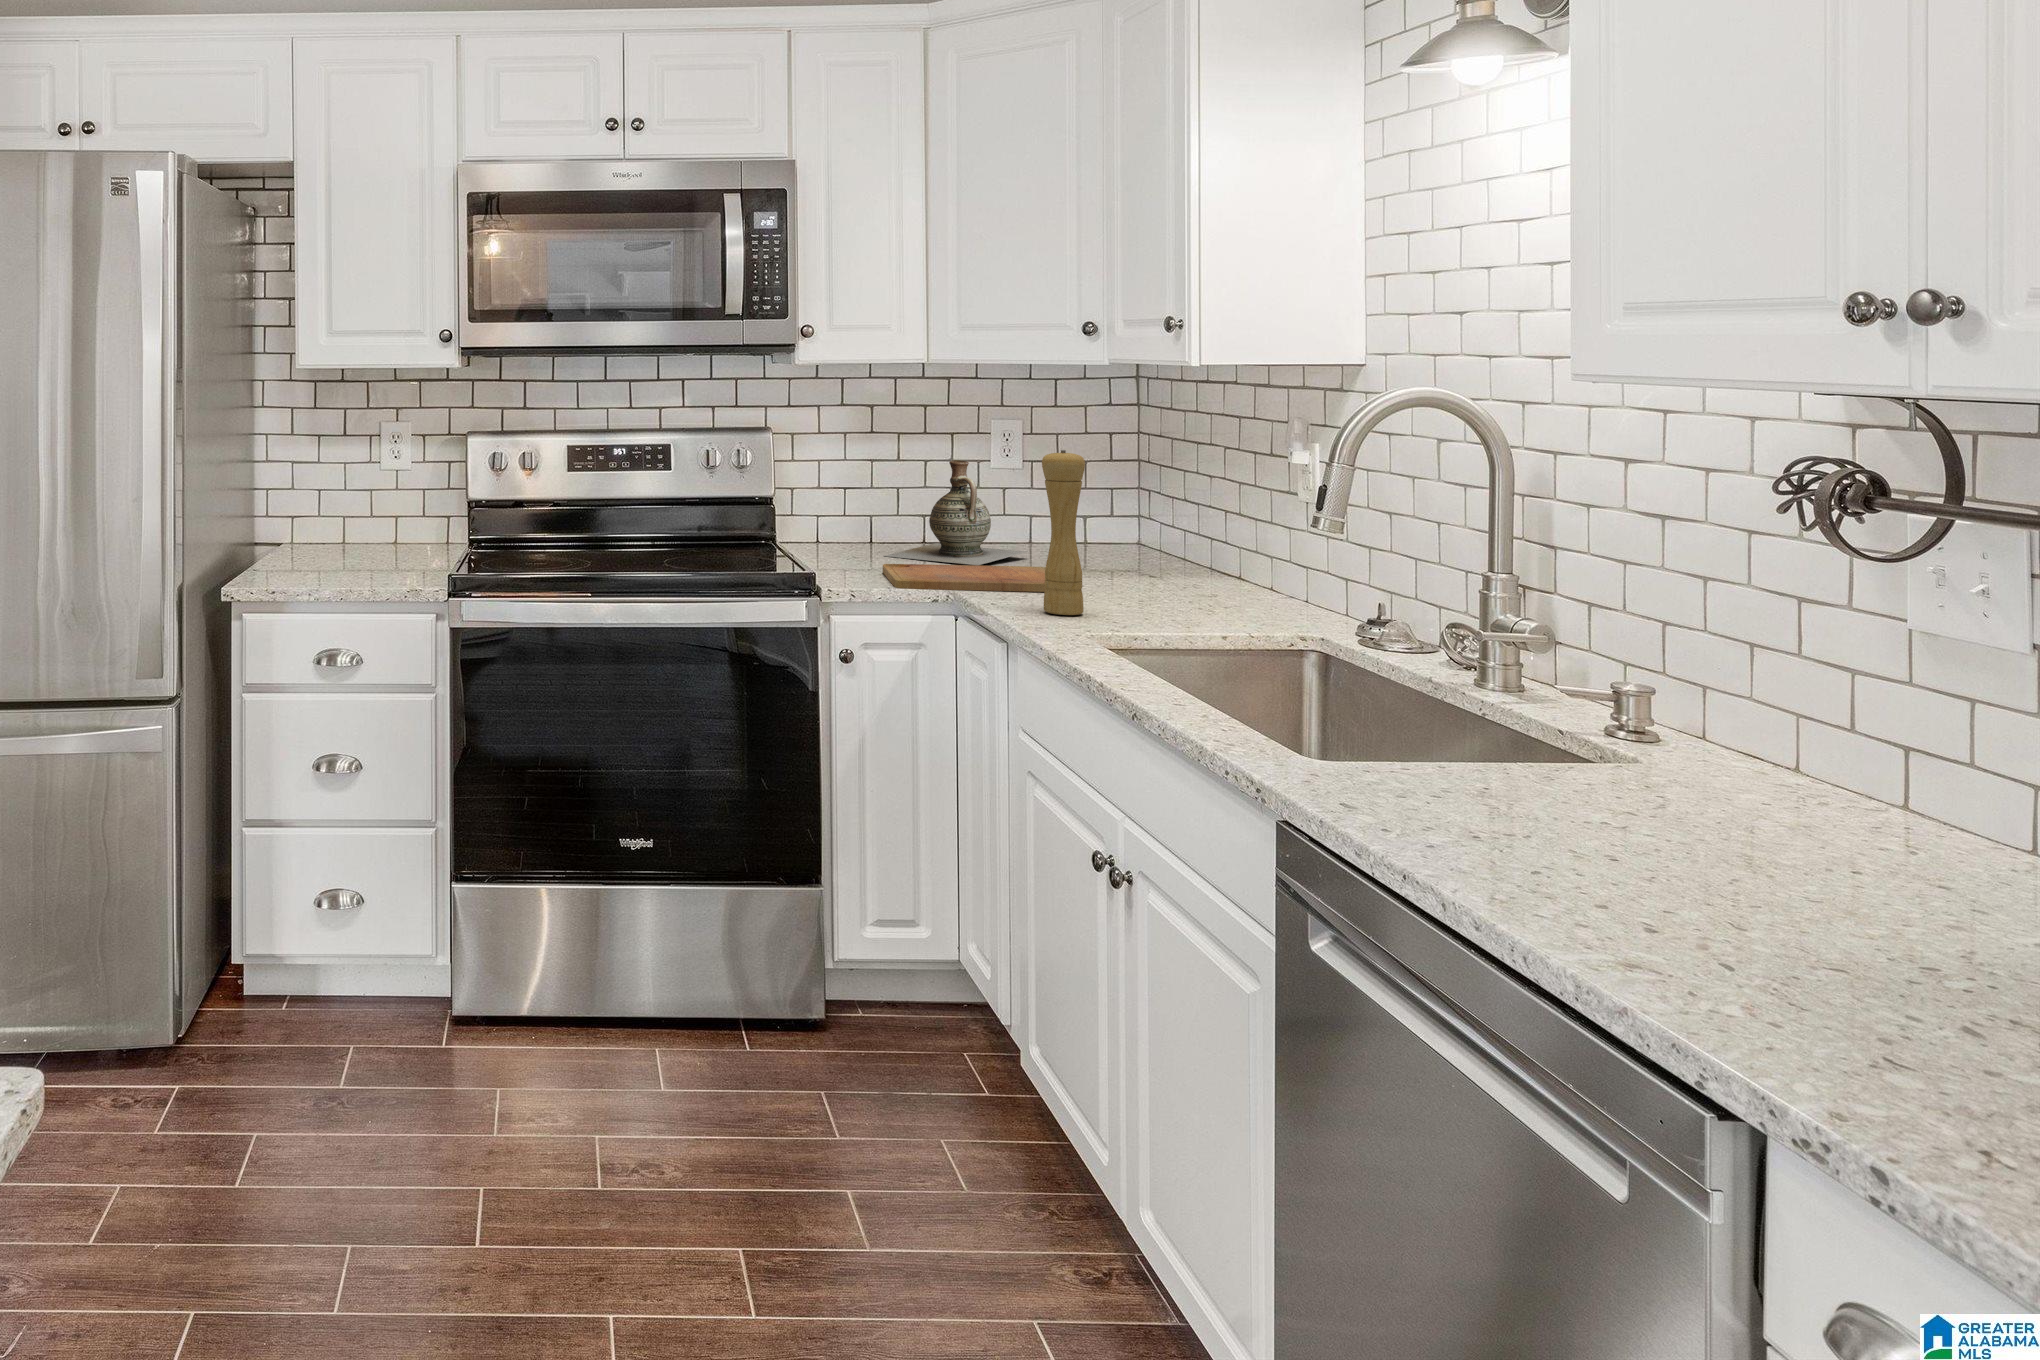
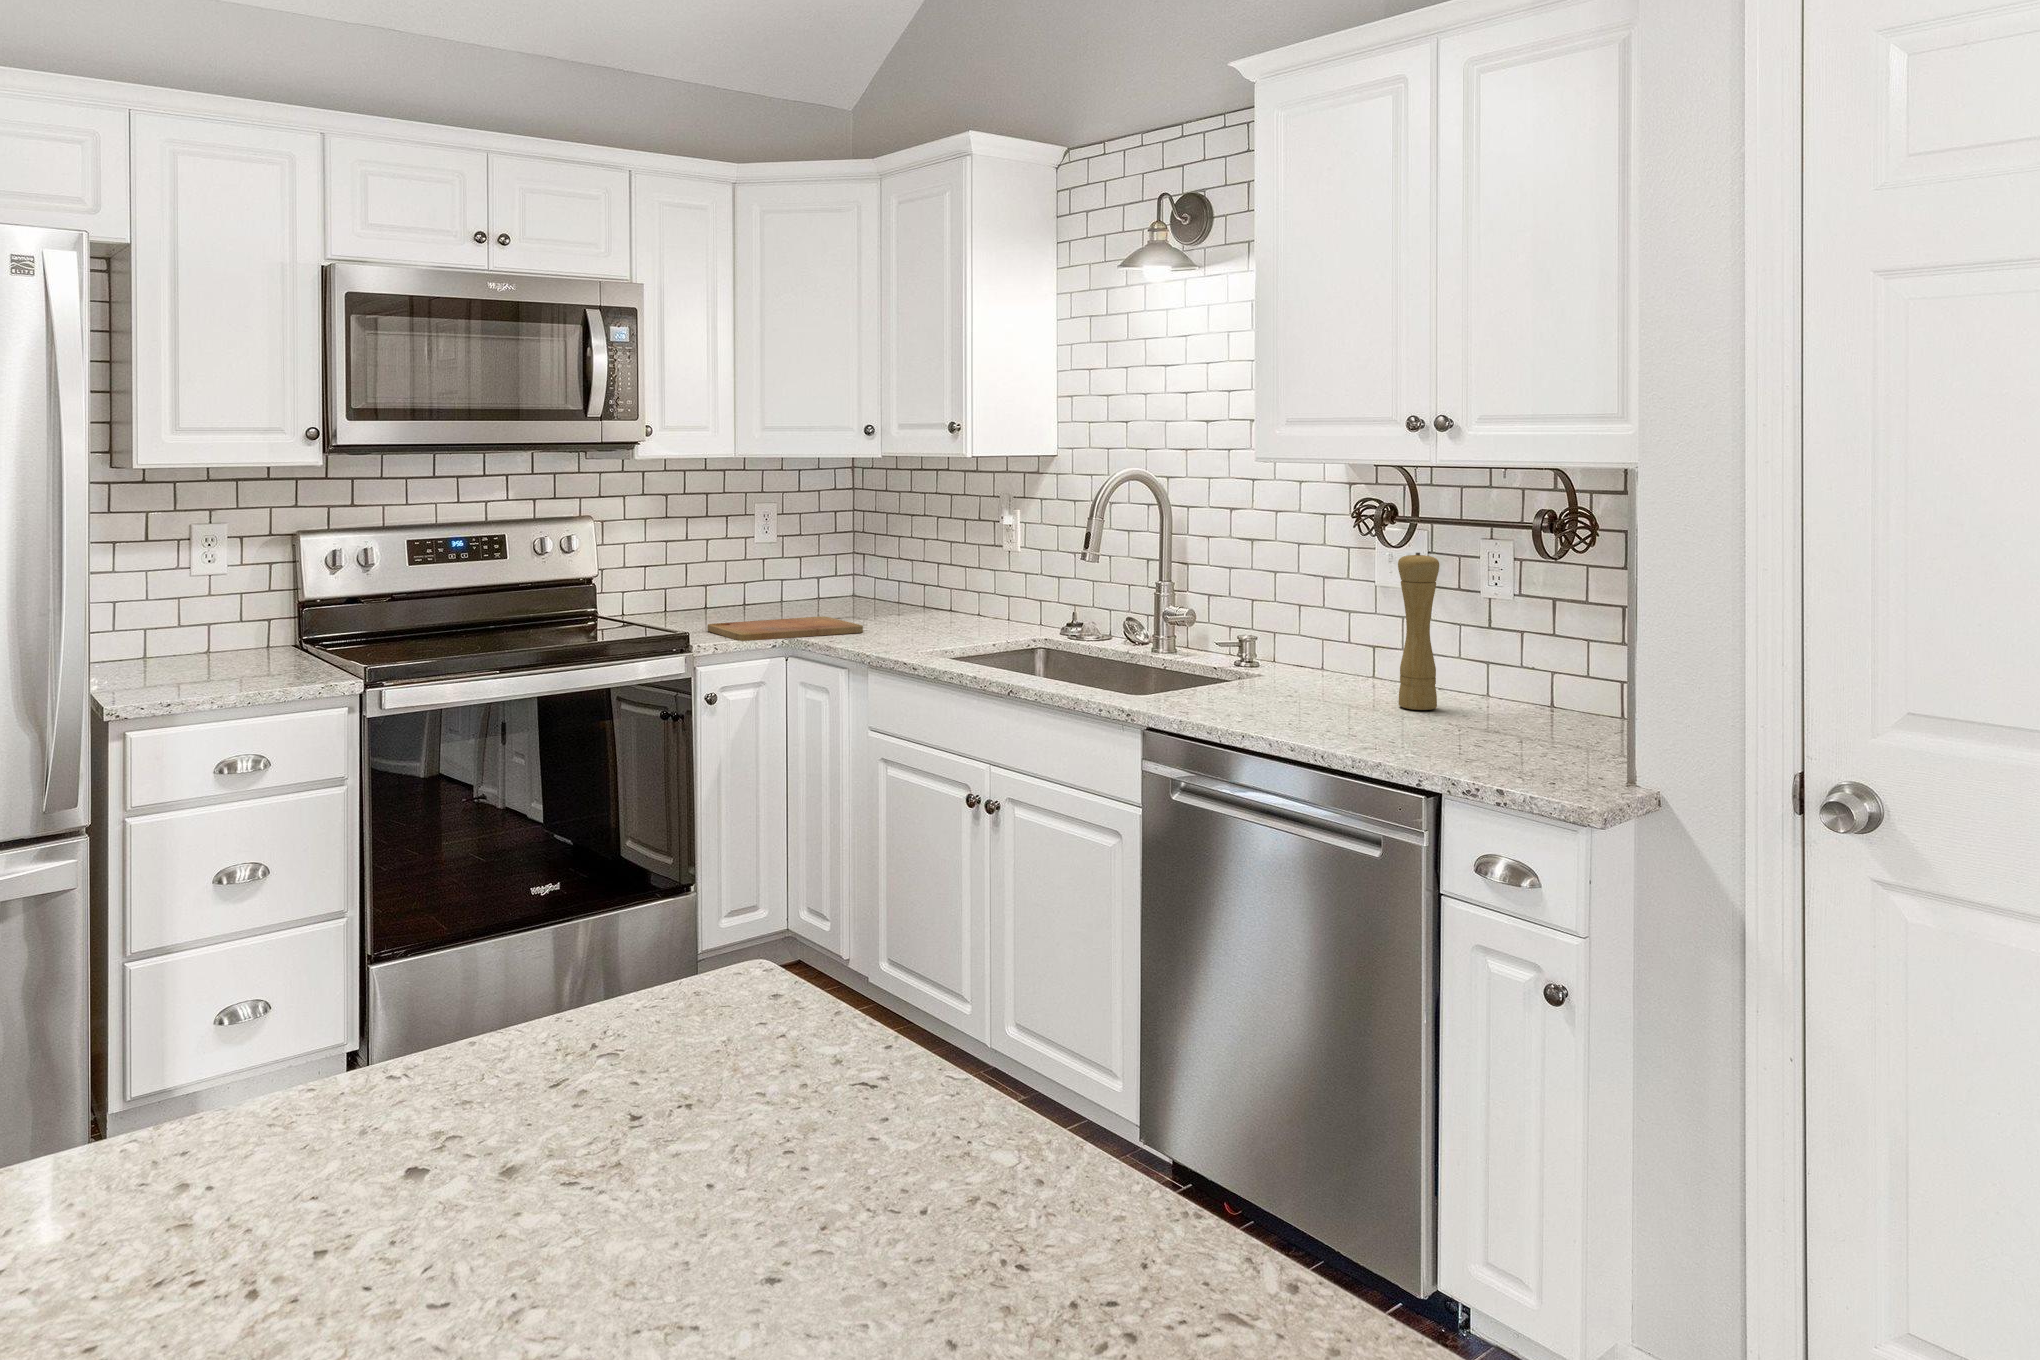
pepper mill: present [1042,450,1085,615] -> present [1398,553,1439,710]
ceramic jug: present [885,460,1027,565] -> none [680,537,788,620]

